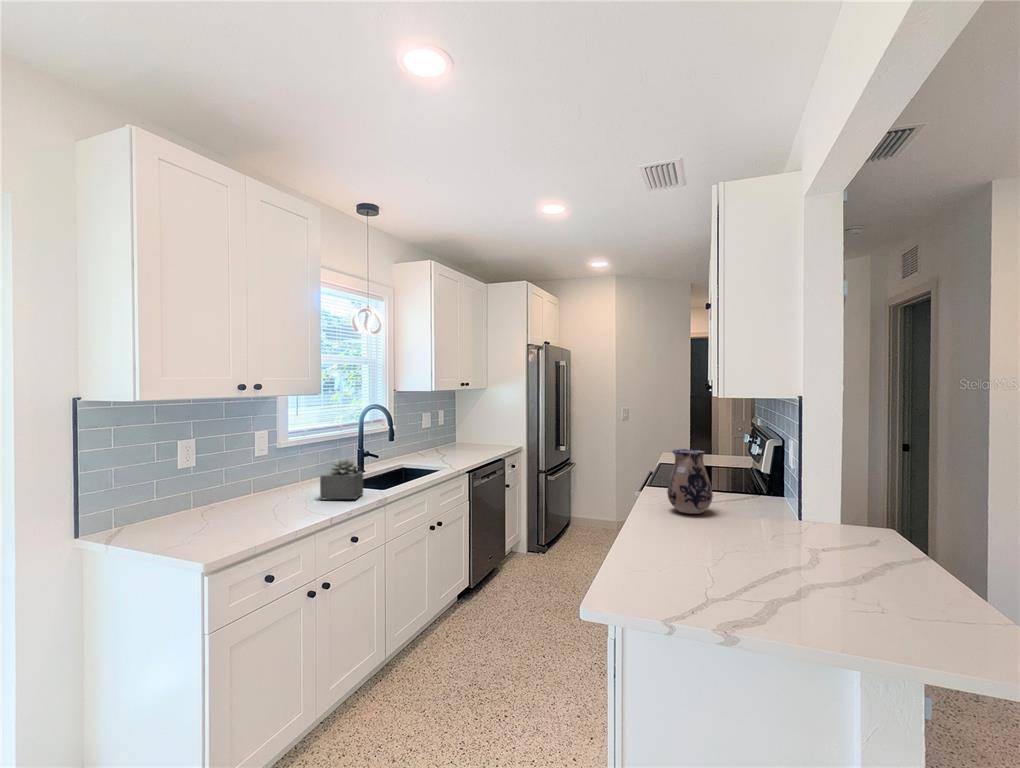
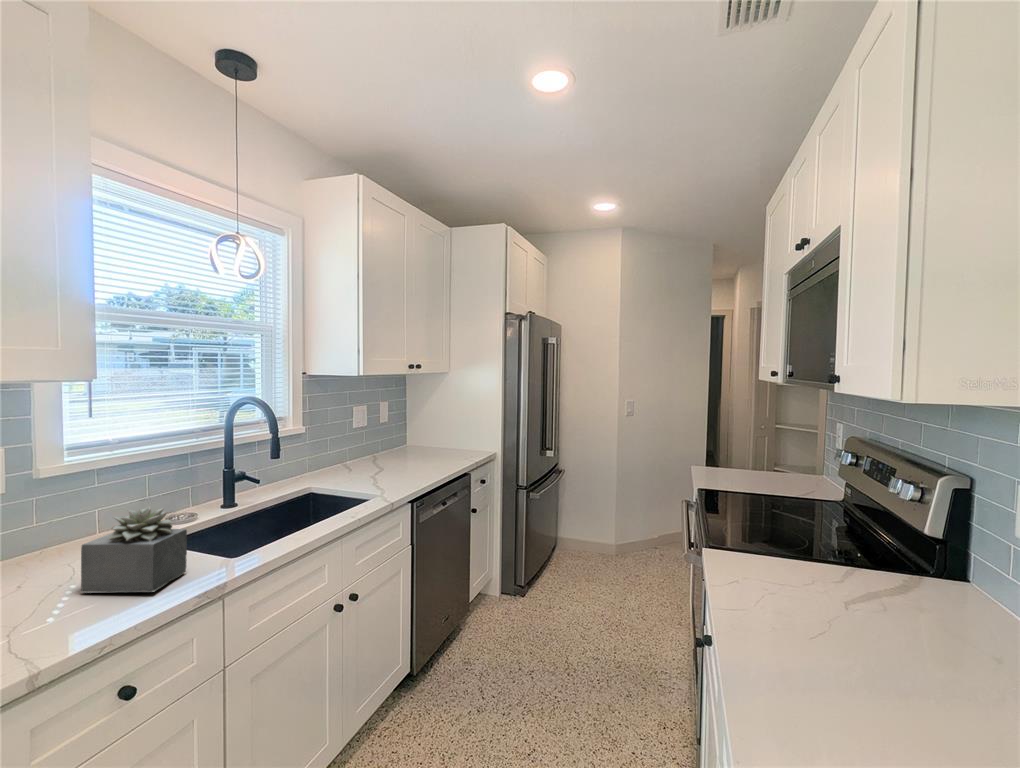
ceramic pitcher: present [667,449,713,514] -> none [793,505,902,657]

